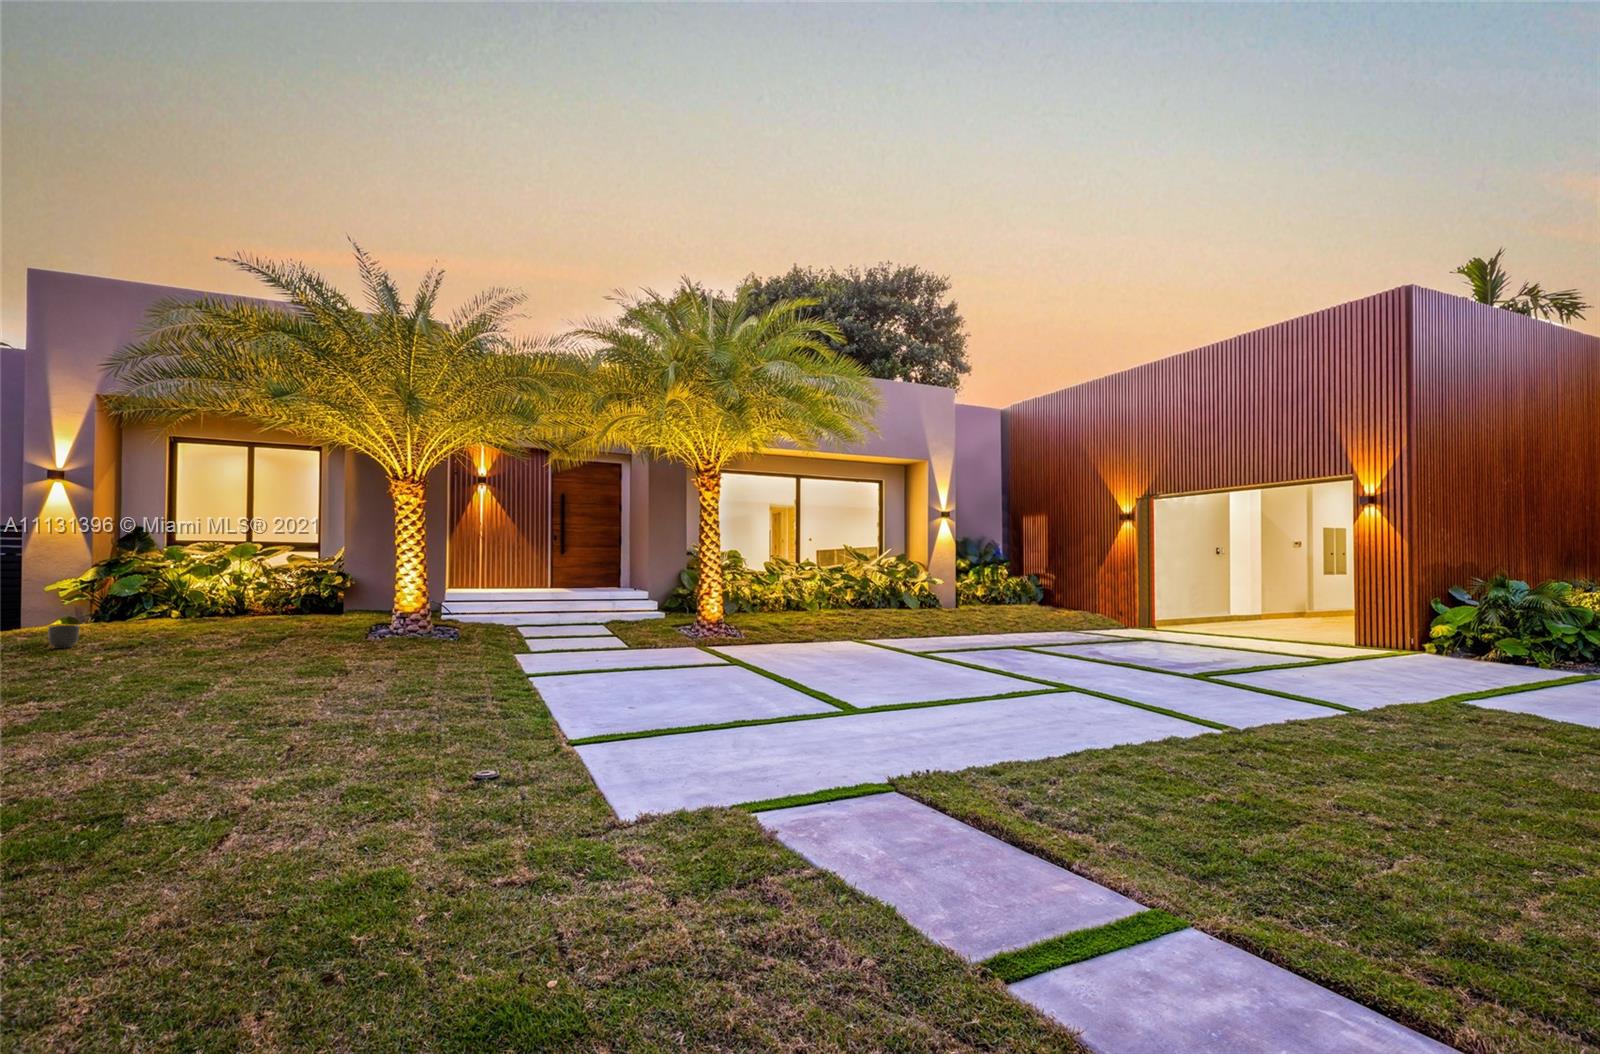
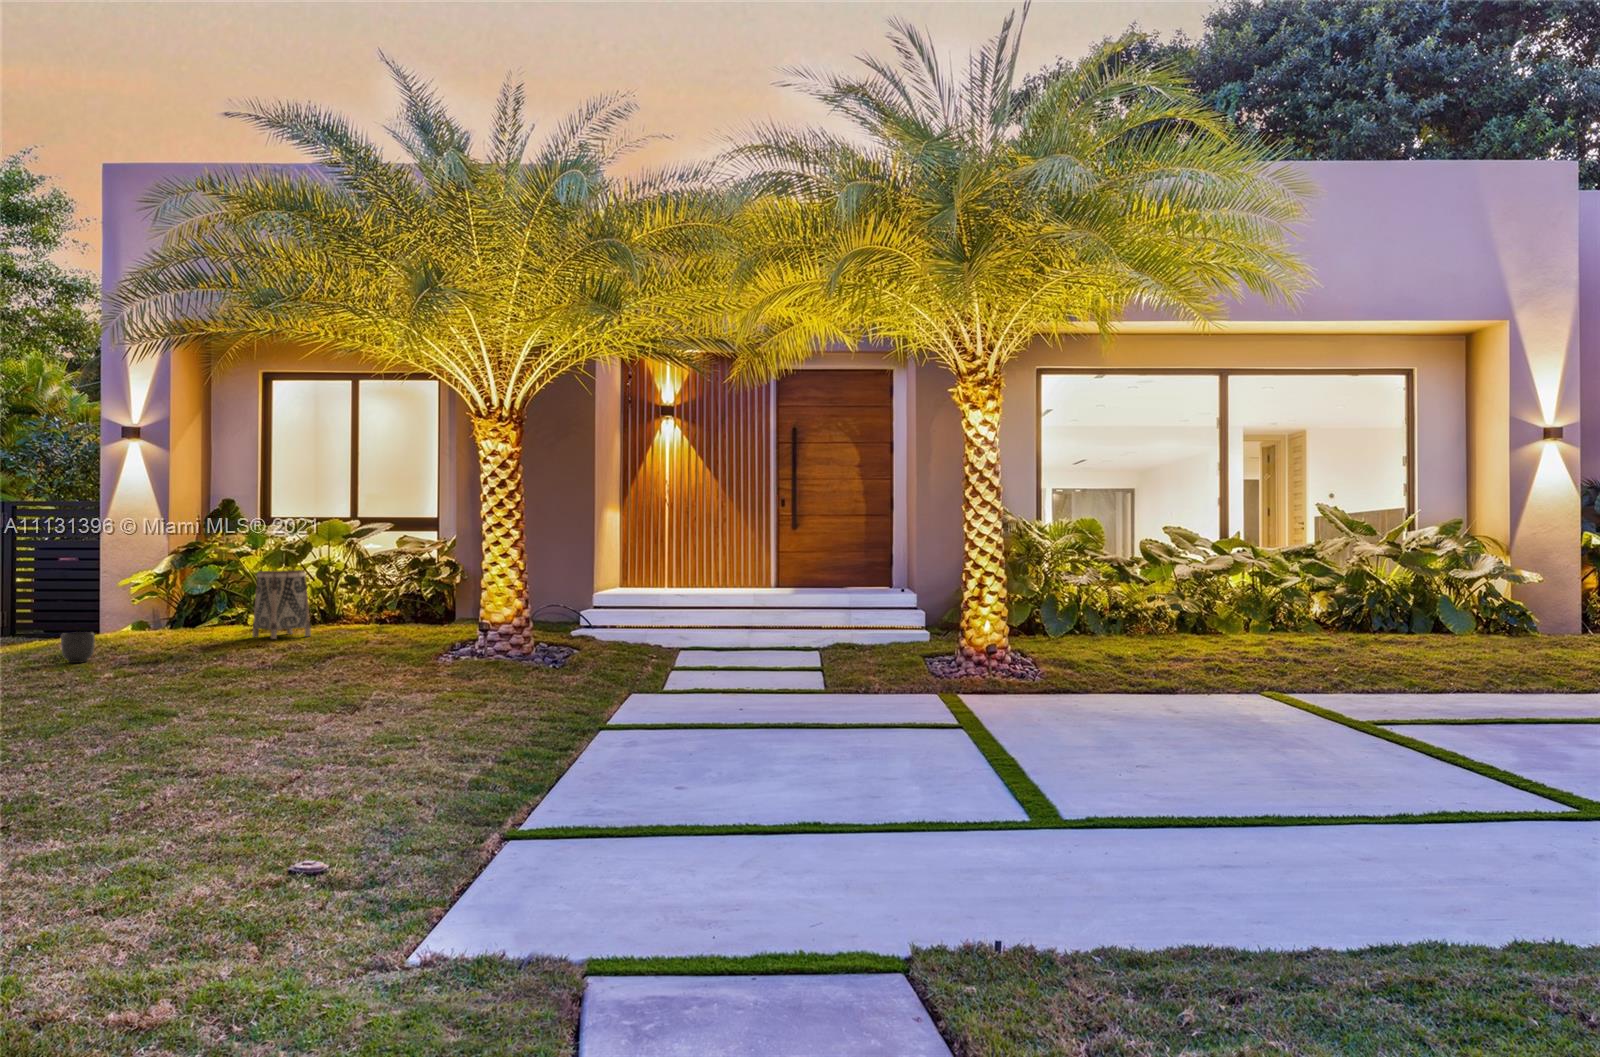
basket: none [194,578,244,627] -> present [253,570,311,639]

